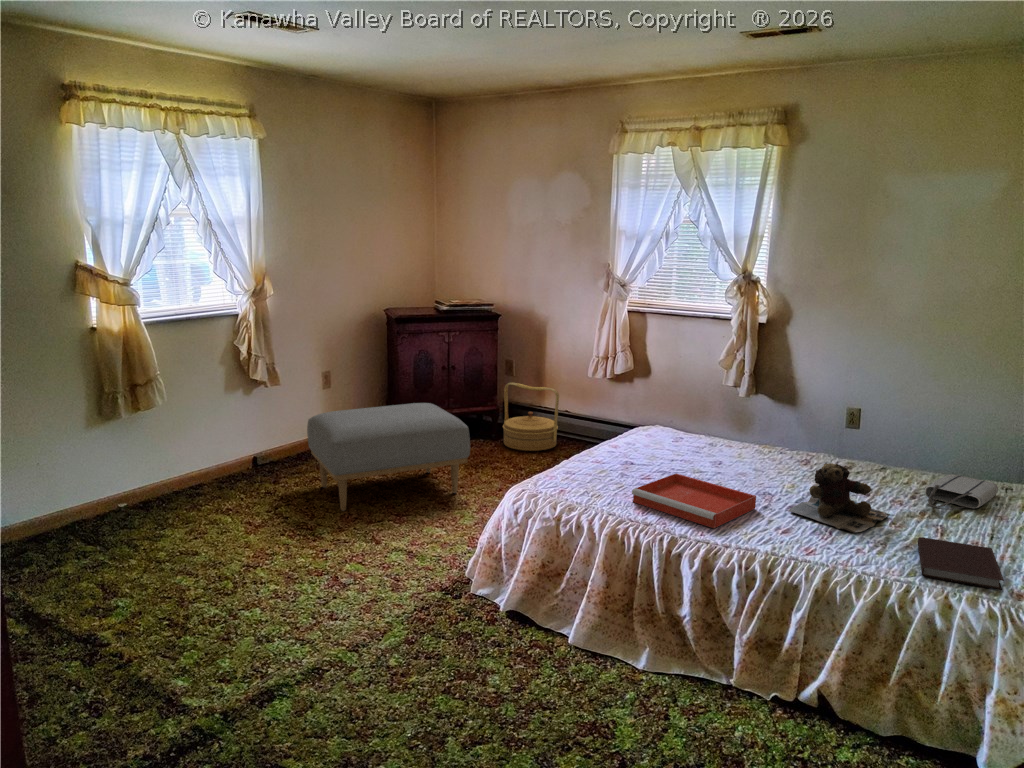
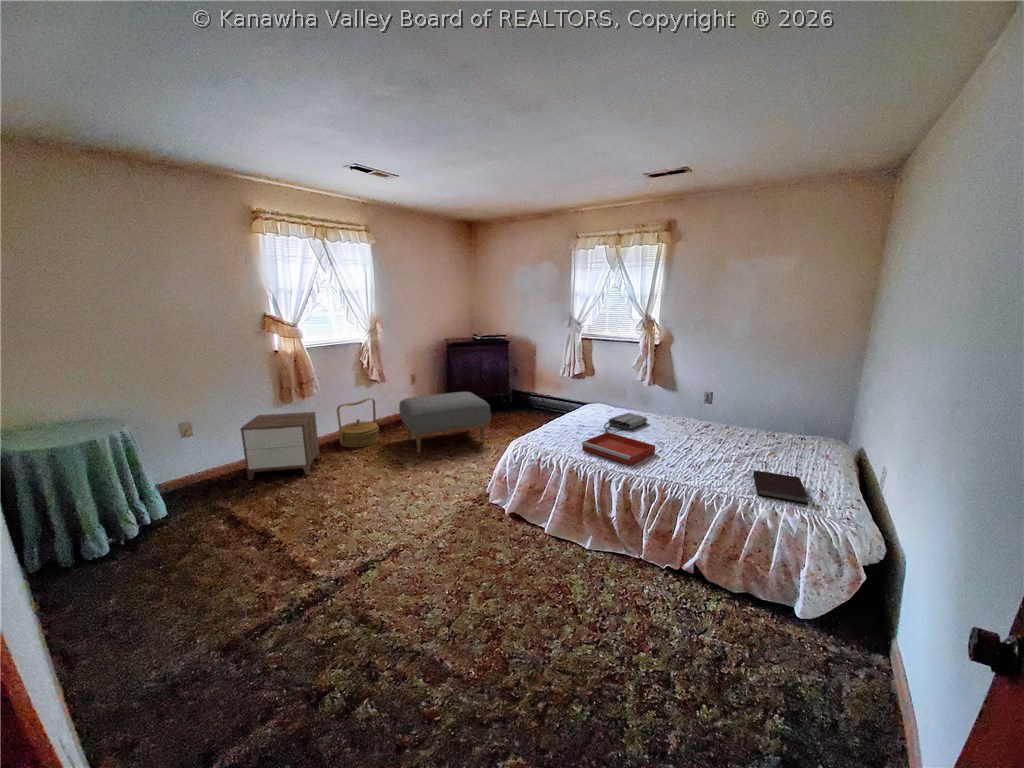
woven basket: present [503,382,559,451] -> present [337,398,379,448]
nightstand: none [33,436,168,555] -> present [240,412,320,480]
teddy bear: present [789,463,890,533] -> none [675,426,736,468]
tote bag: present [925,474,998,510] -> present [604,413,647,429]

